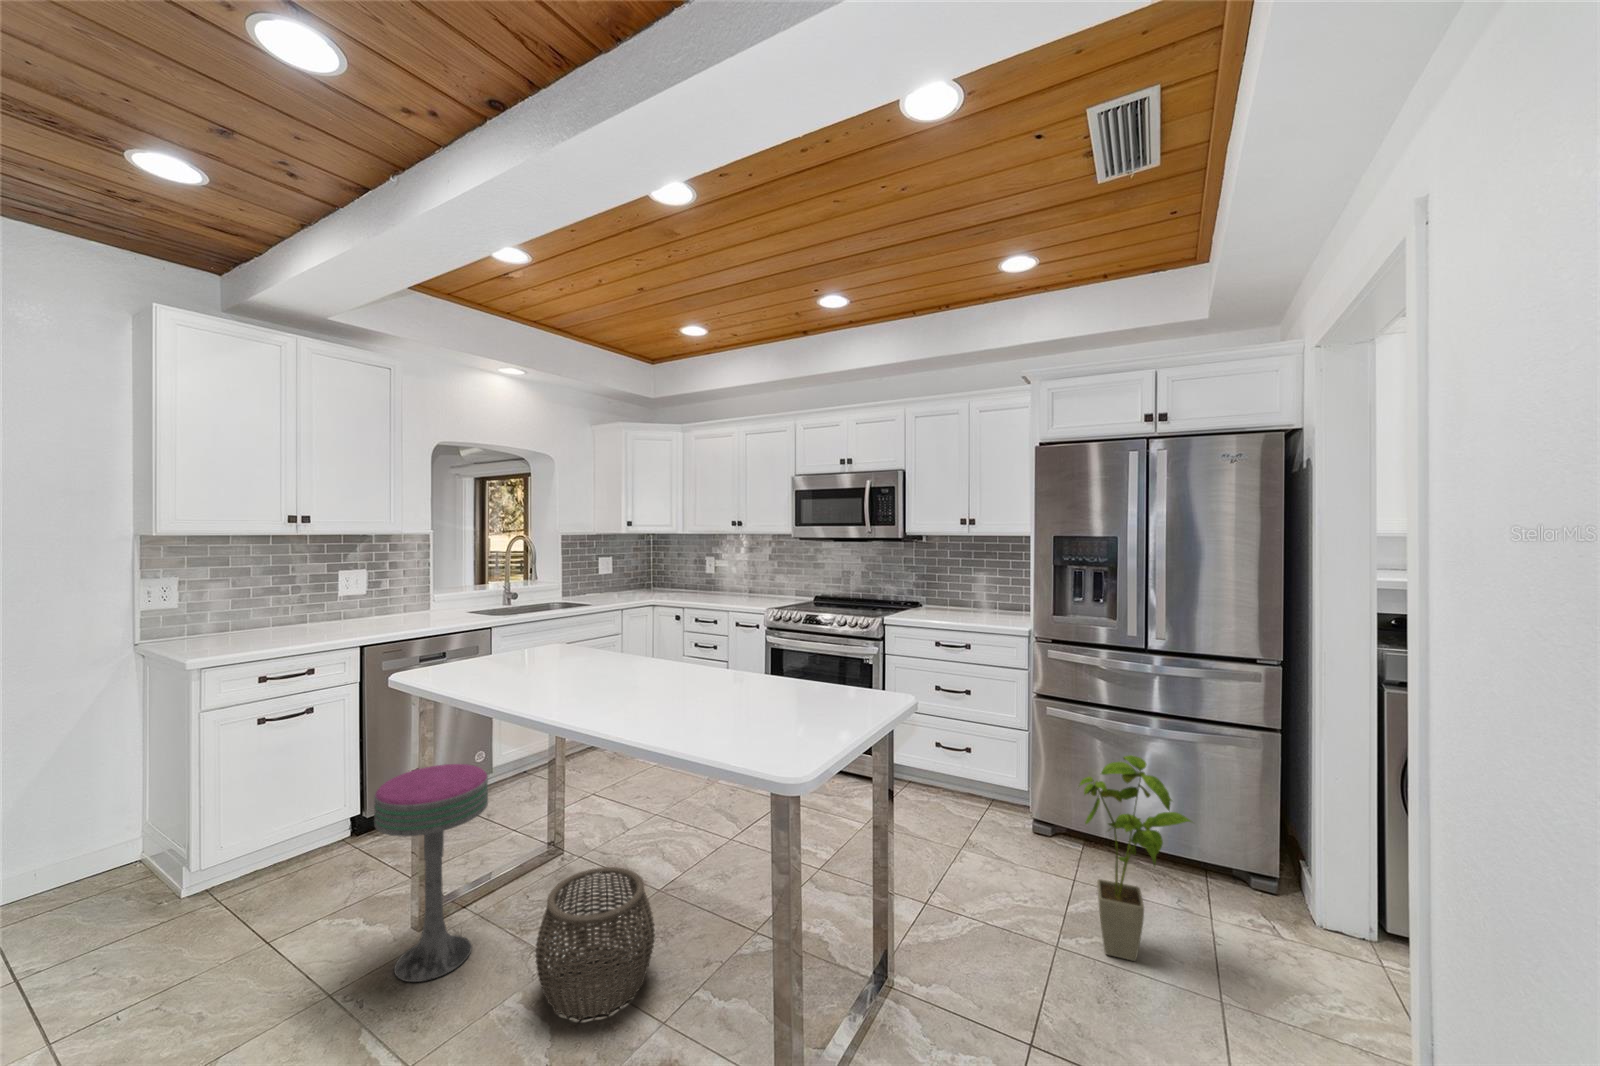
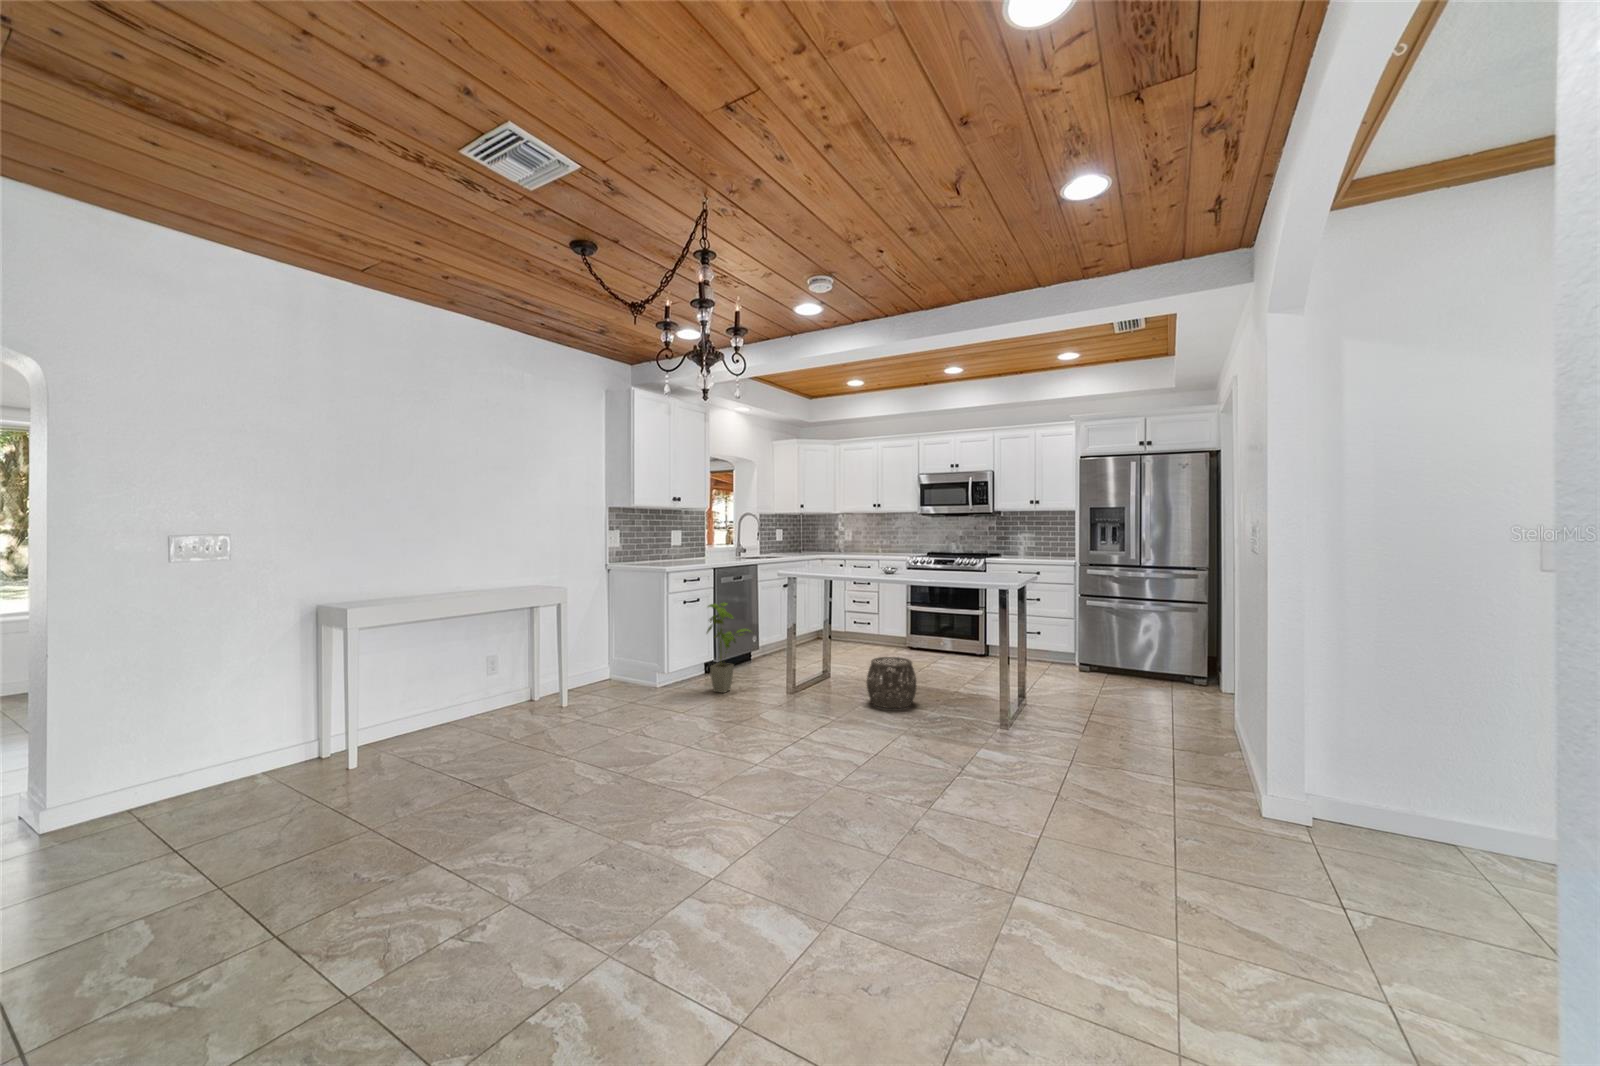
house plant: present [1079,755,1192,961] -> present [707,603,750,693]
bar stool: present [374,764,488,982] -> none [786,614,831,703]

